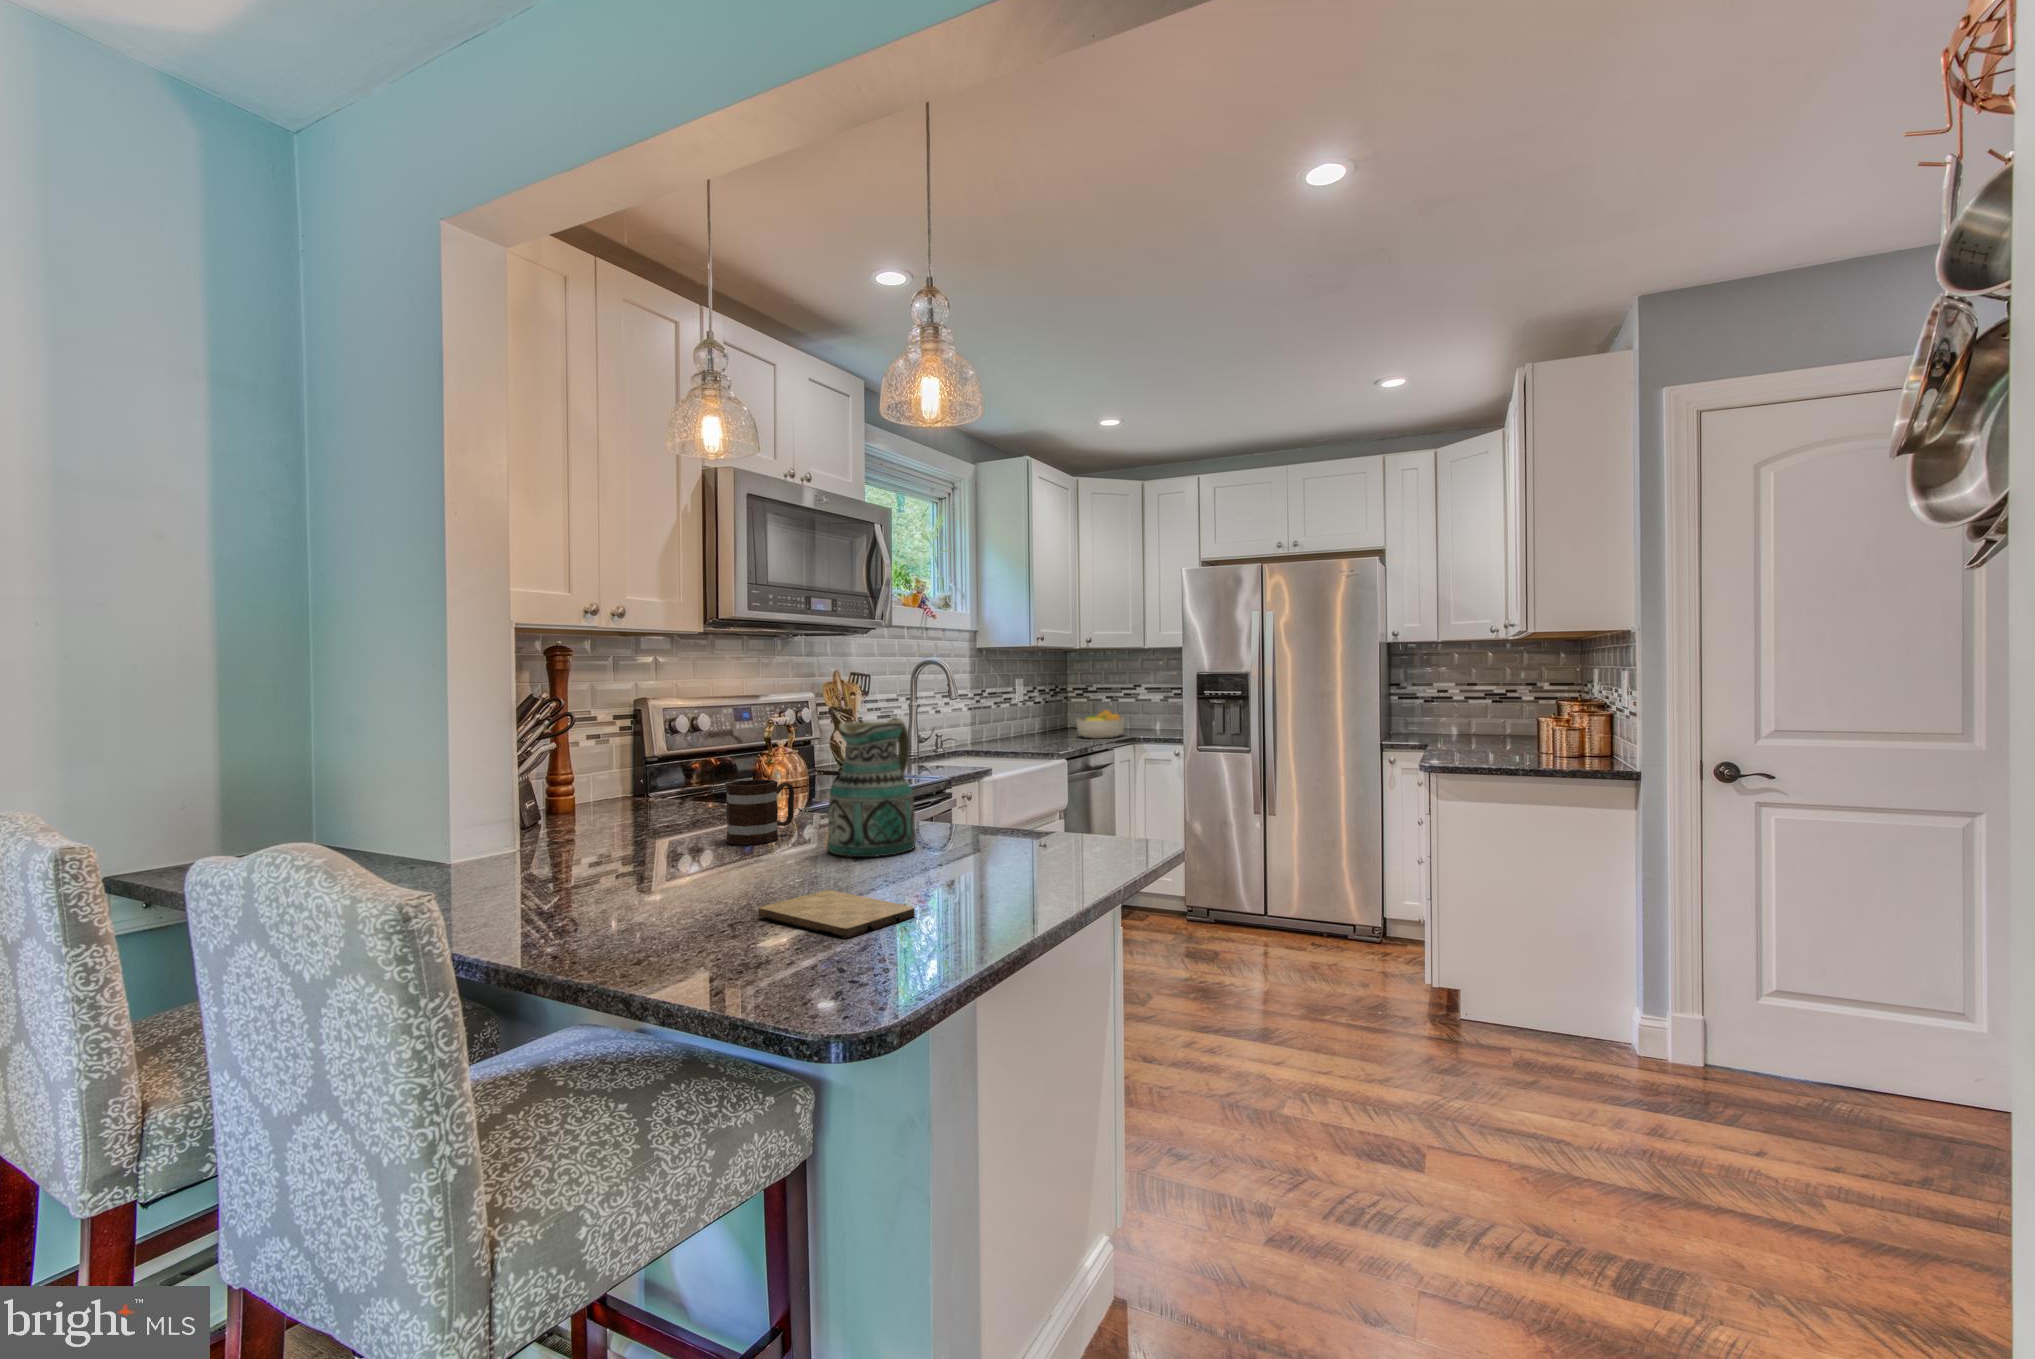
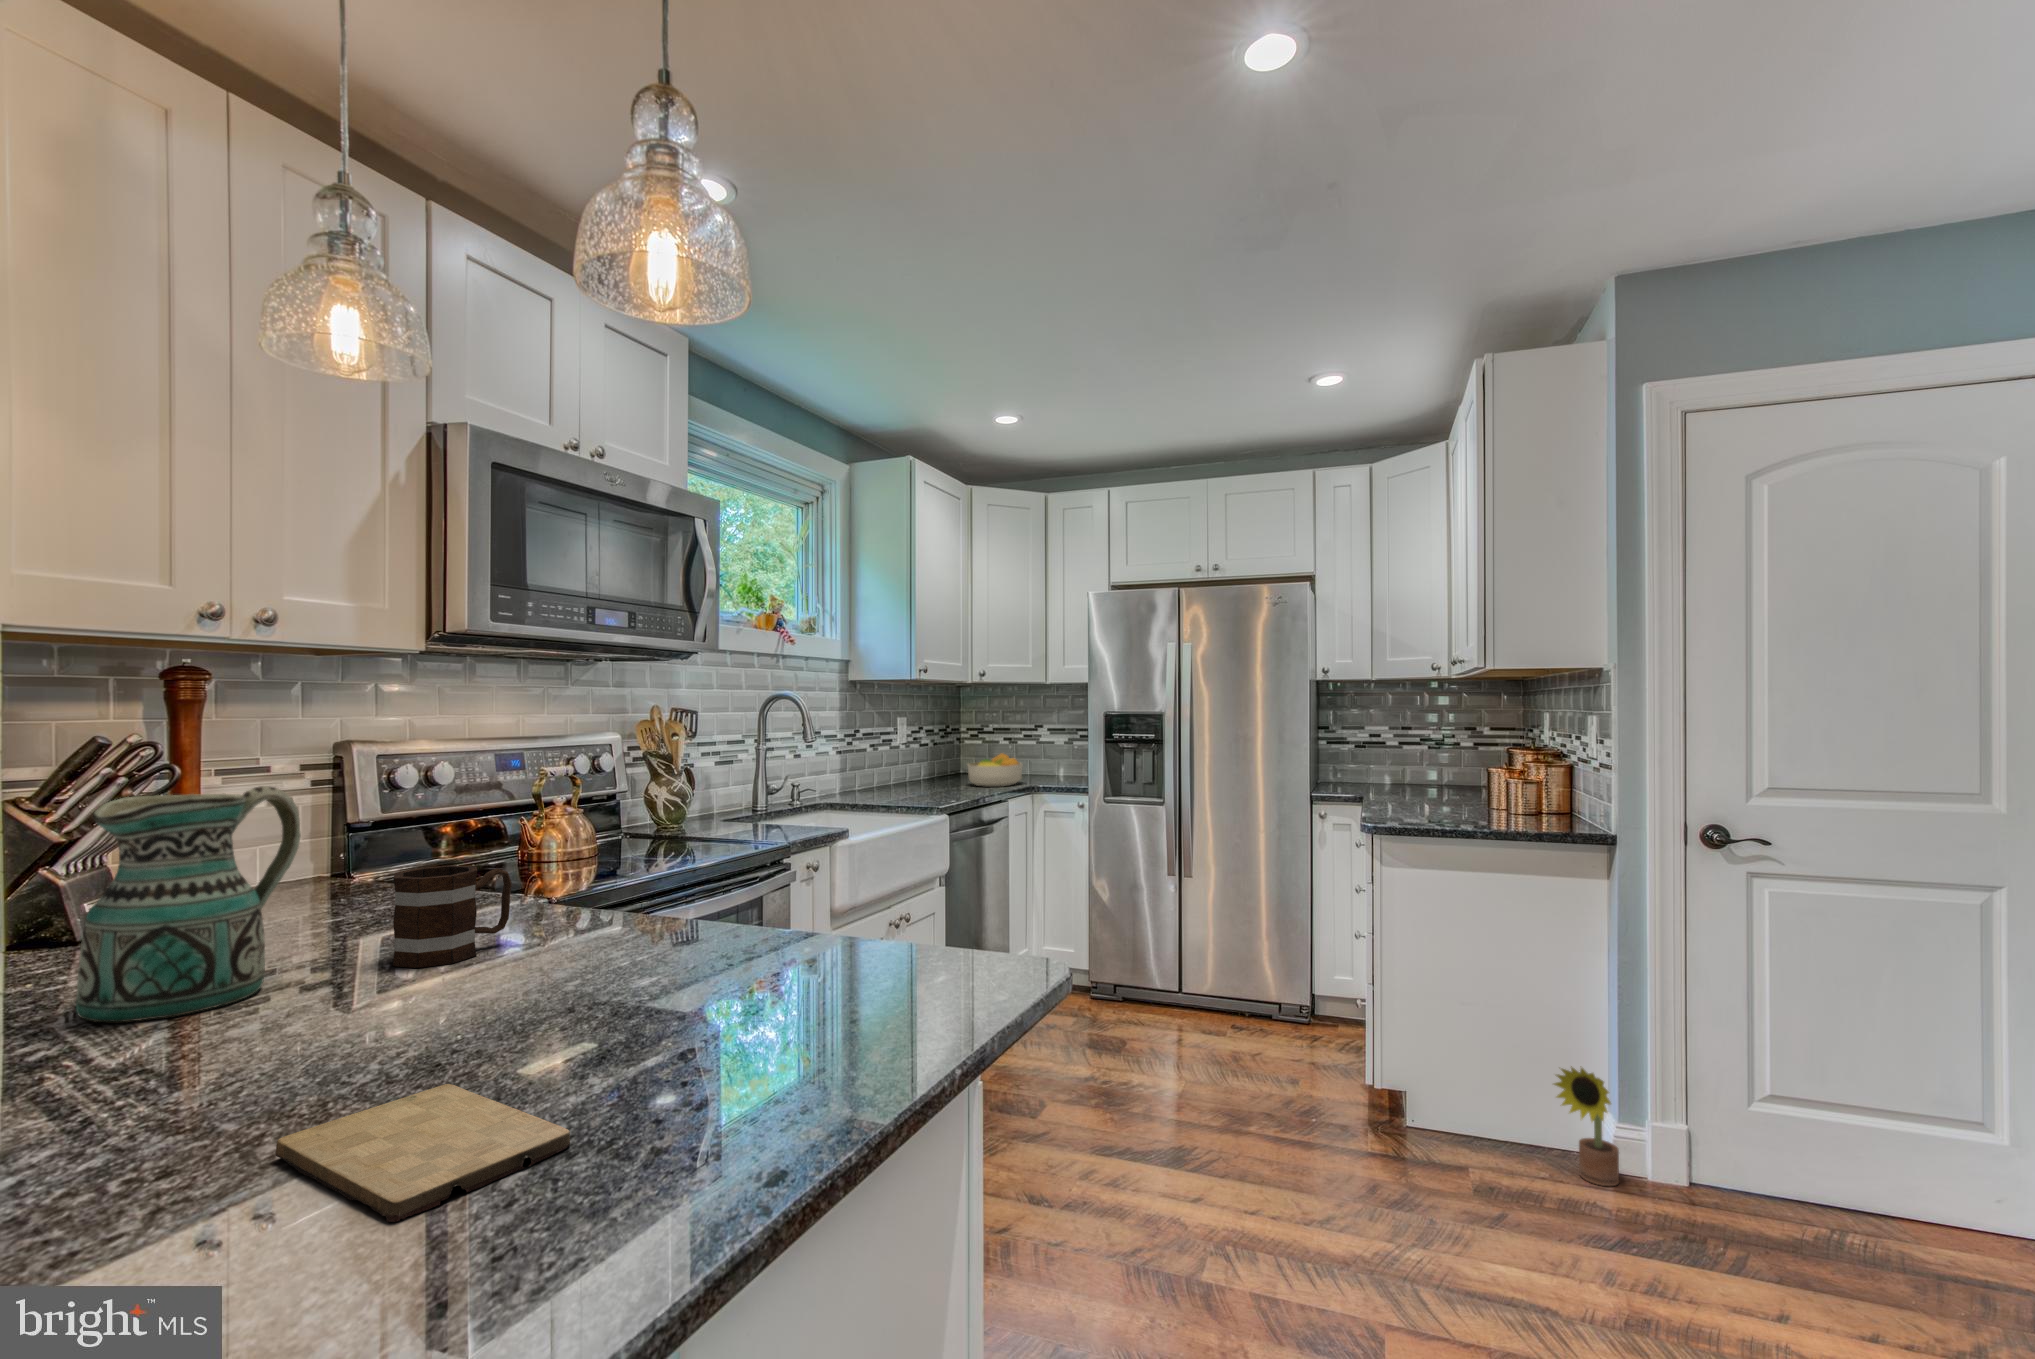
ceramic pitcher: present [827,718,916,857] -> present [76,786,301,1022]
decorative plant: none [1584,964,1642,1064] -> present [1554,1066,1619,1186]

